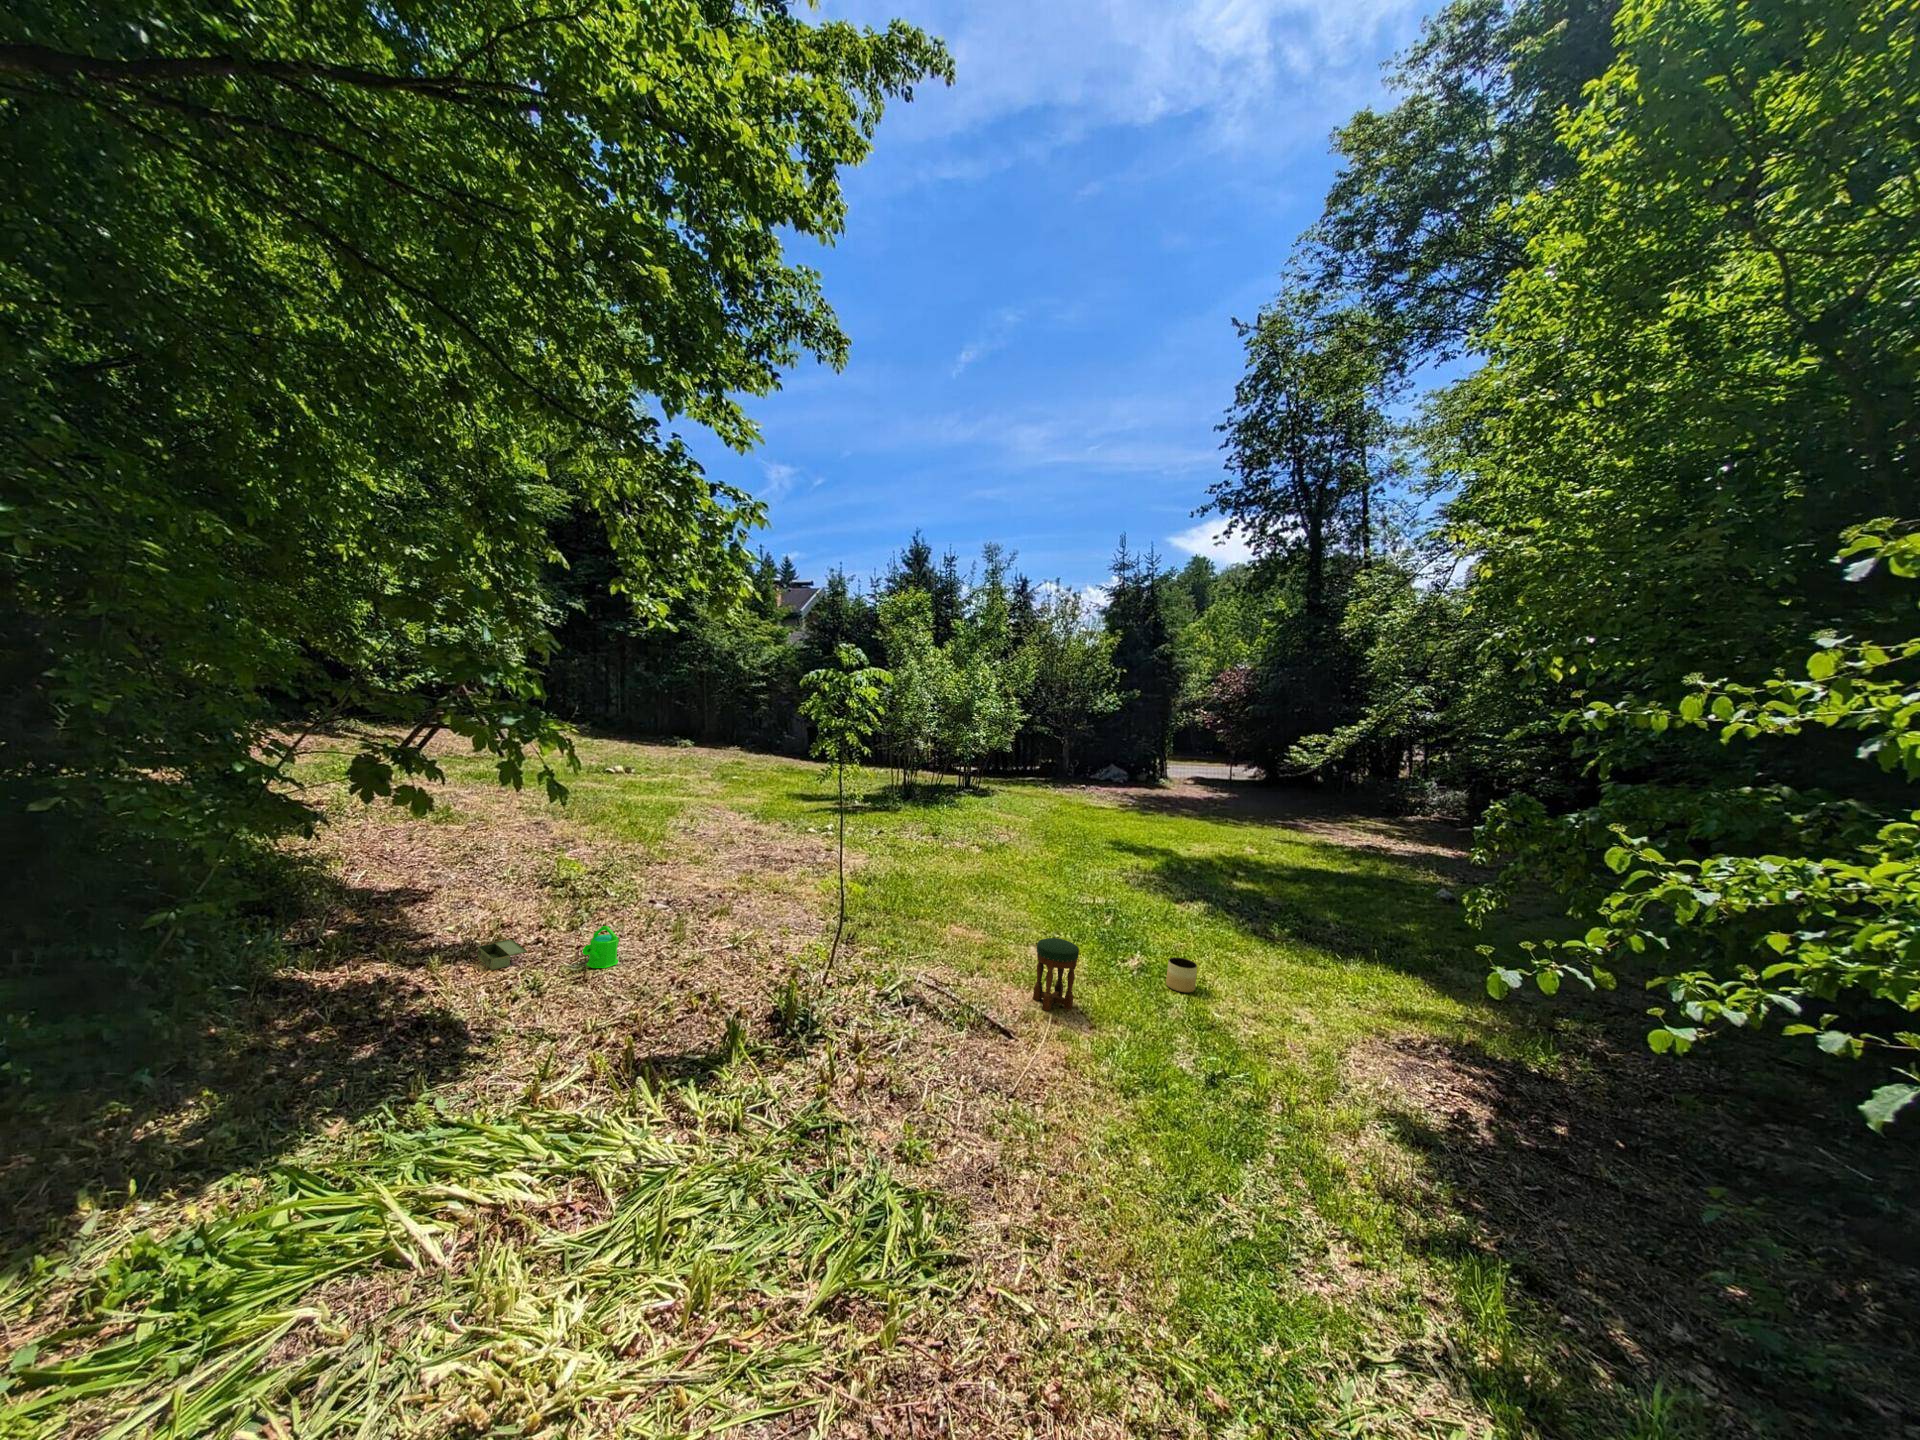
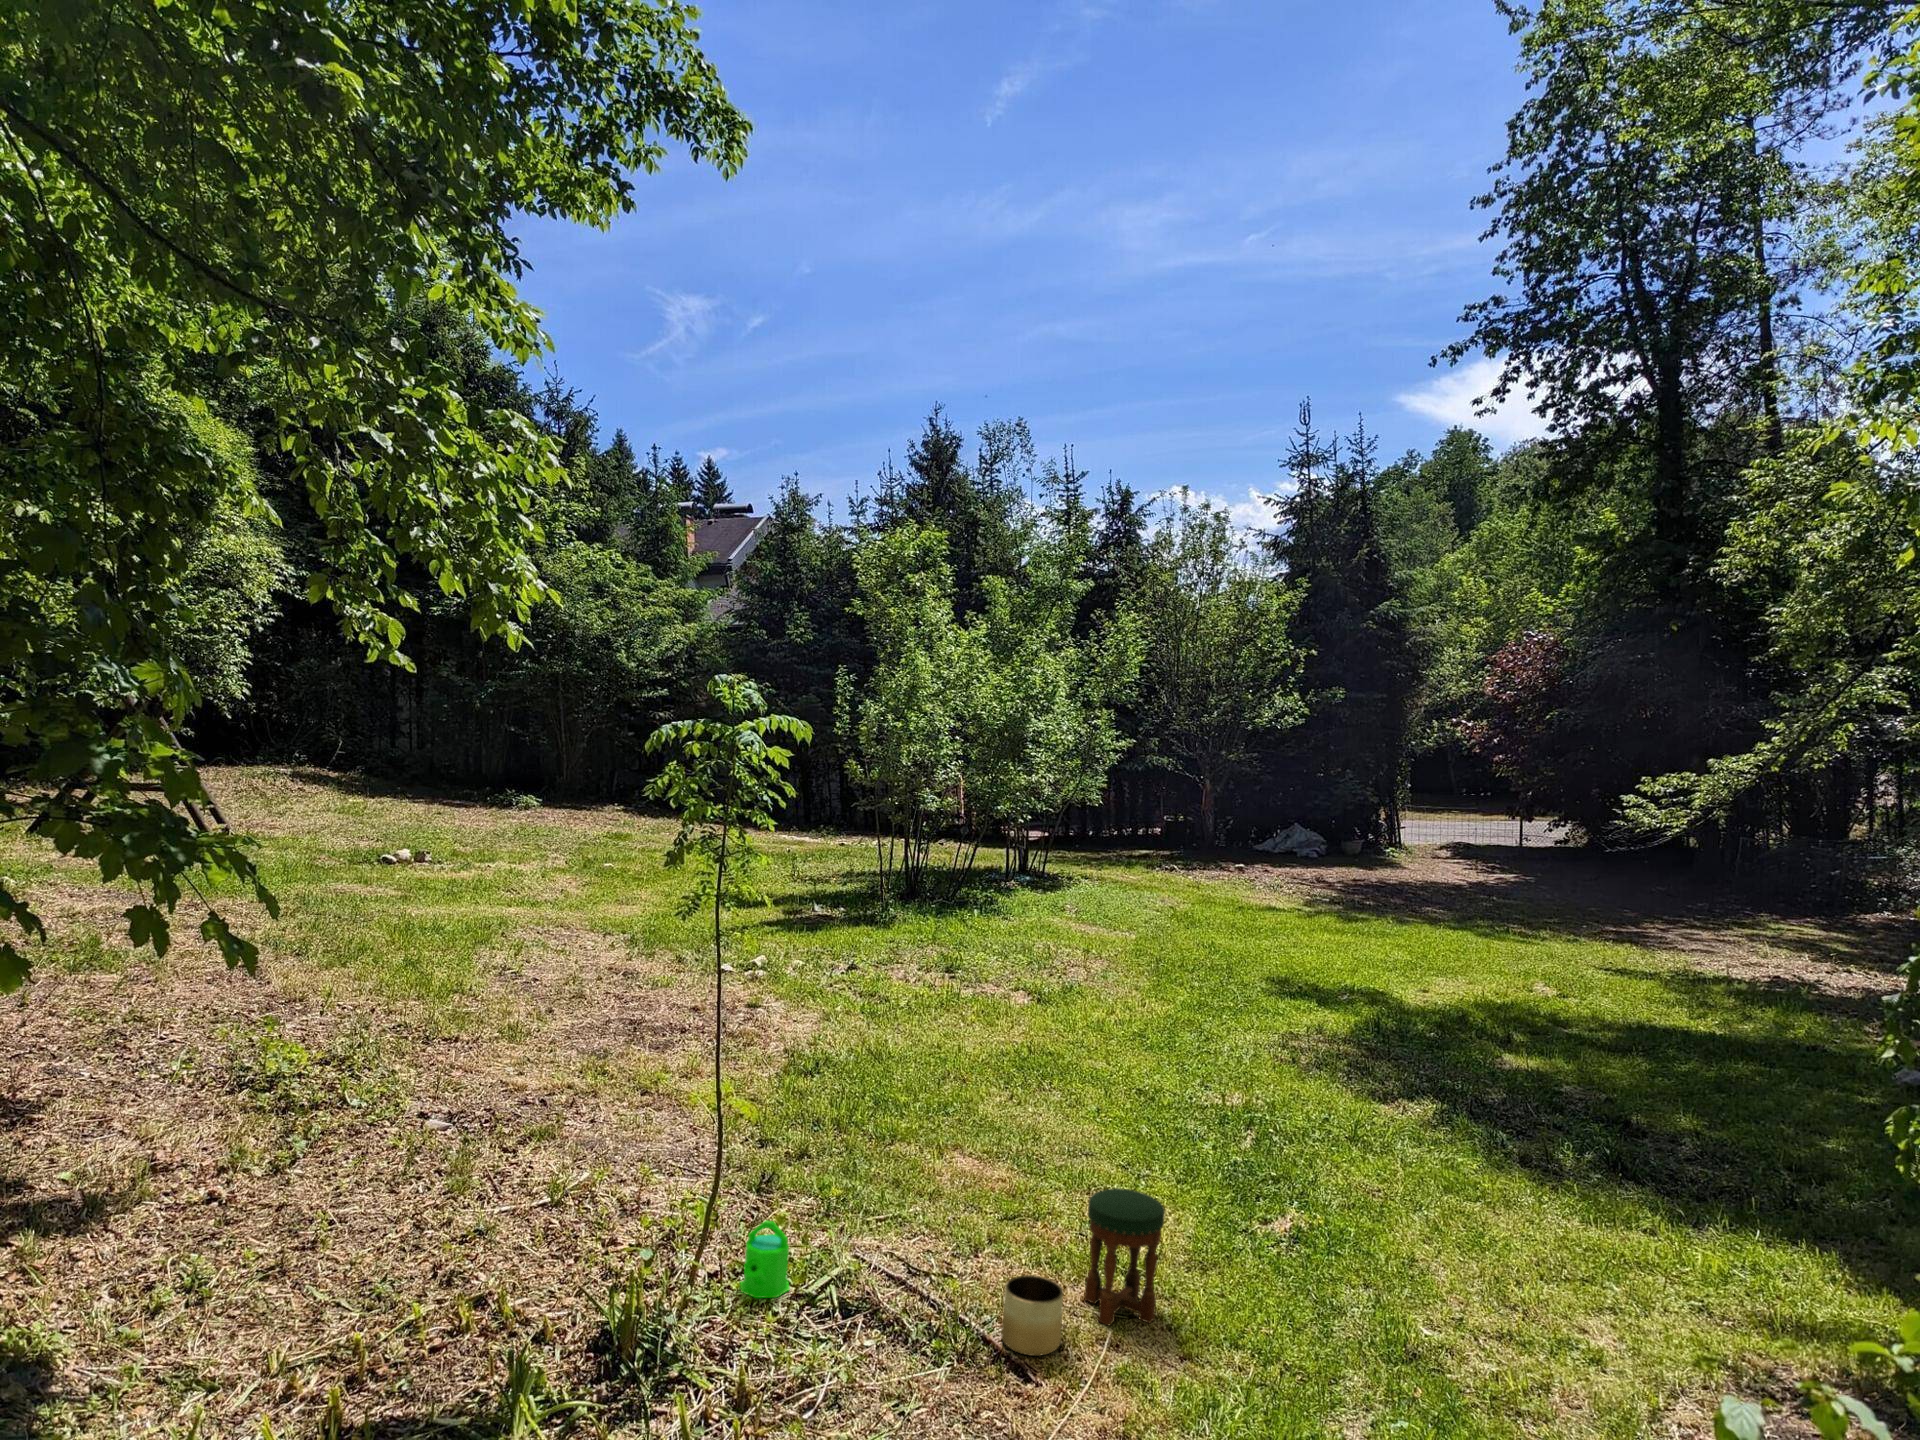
watering can: present [583,926,619,968] -> present [740,1220,790,1298]
toolbox: present [478,939,527,970] -> none [104,1196,185,1254]
planter: present [1166,957,1197,993] -> present [1001,1275,1064,1356]

